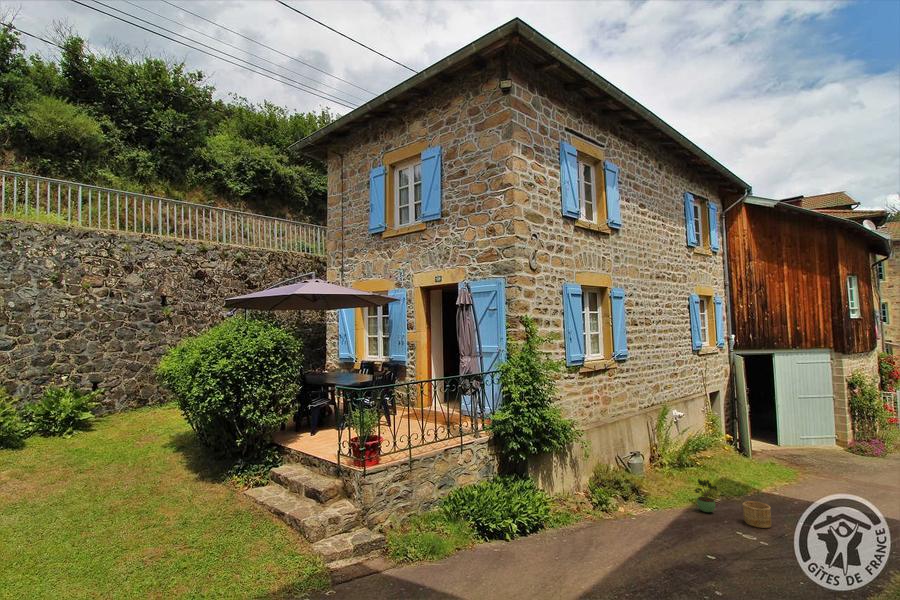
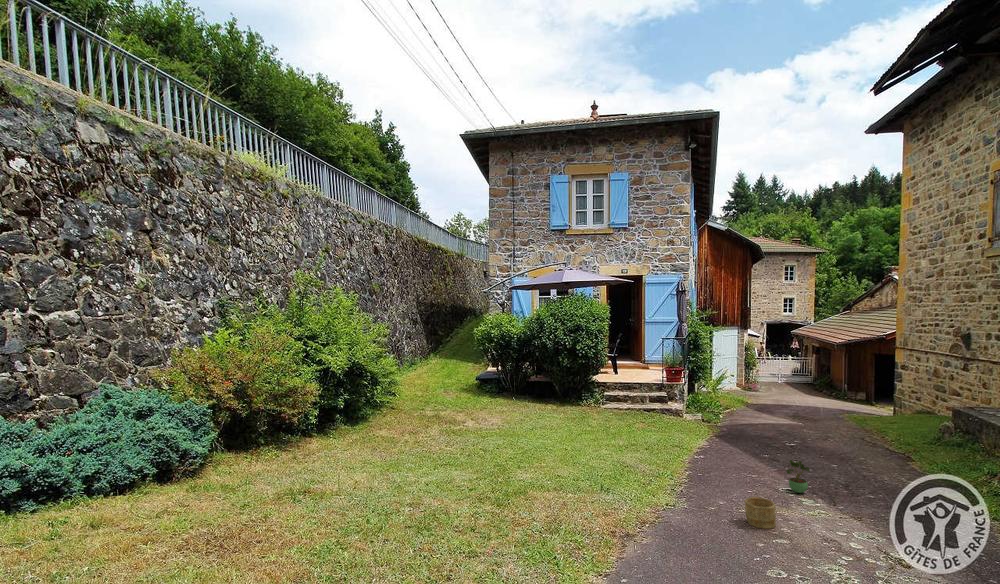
wooden bucket: present [742,501,771,528] -> present [744,497,776,529]

